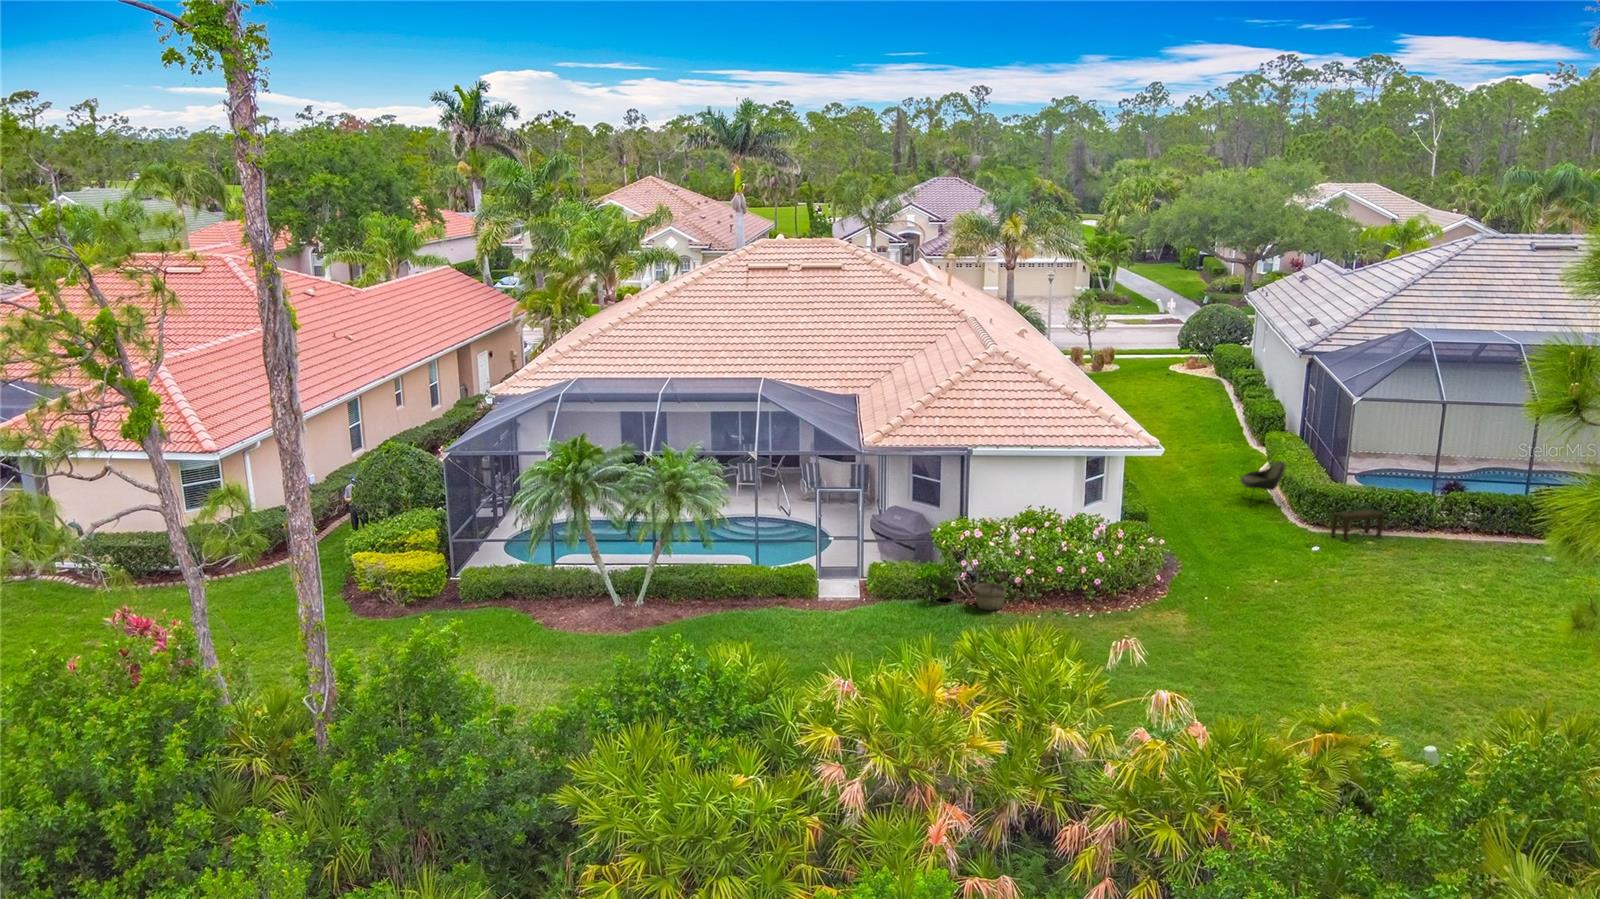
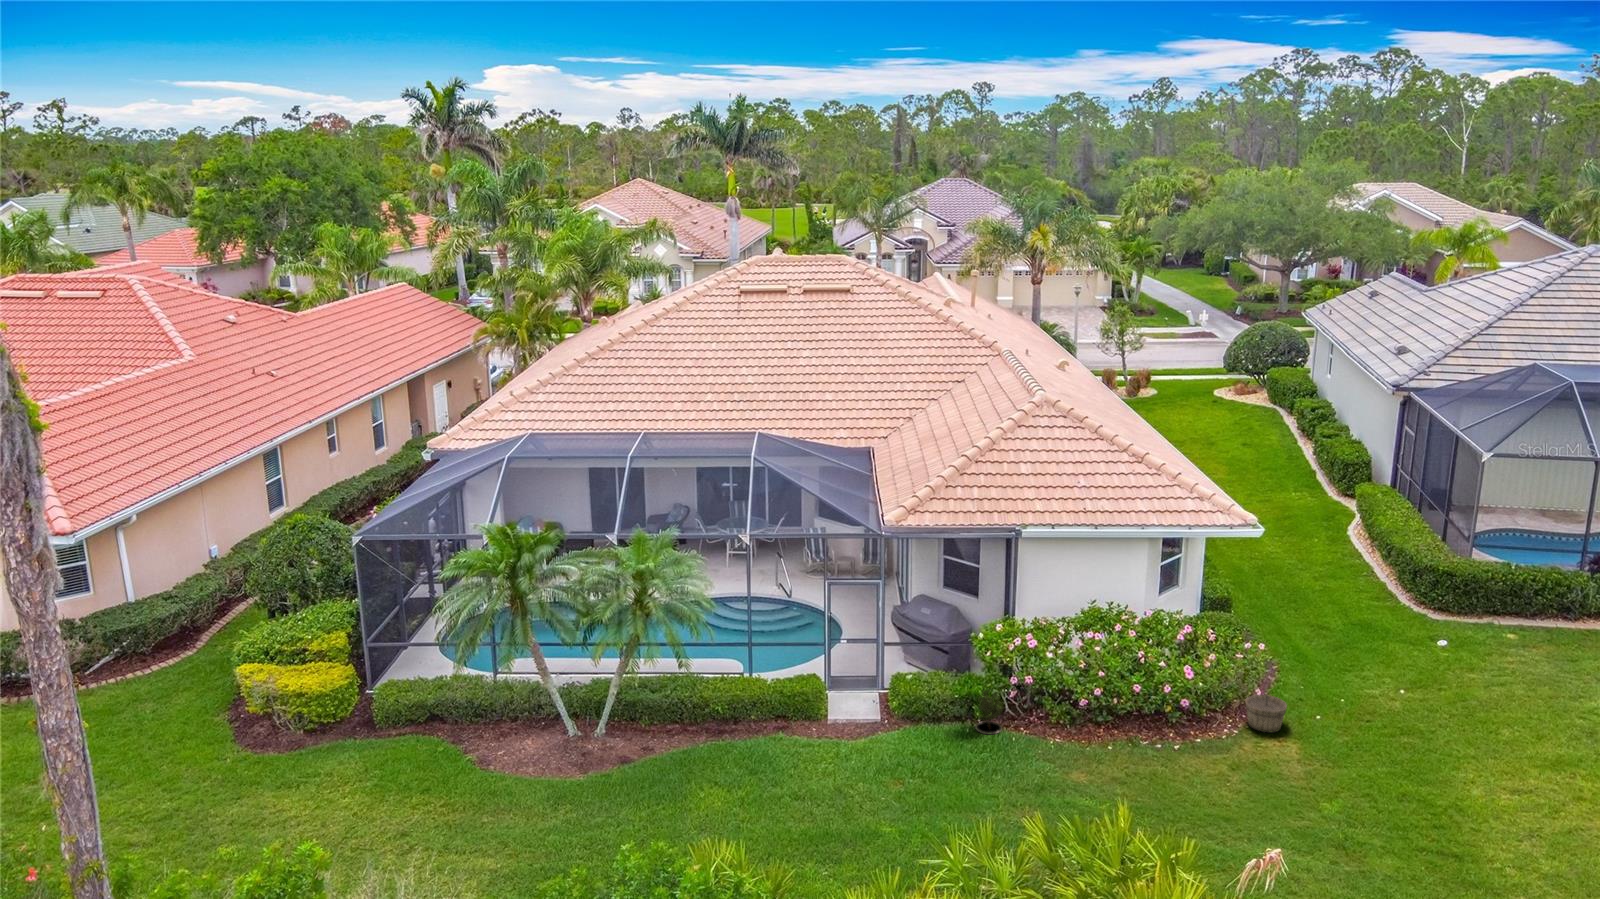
lounge chair: present [1241,461,1285,499] -> none [1334,526,1392,584]
bench: present [1331,509,1384,541] -> none [1458,592,1527,635]
wooden bucket: present [975,583,1006,610] -> present [1245,695,1287,733]

